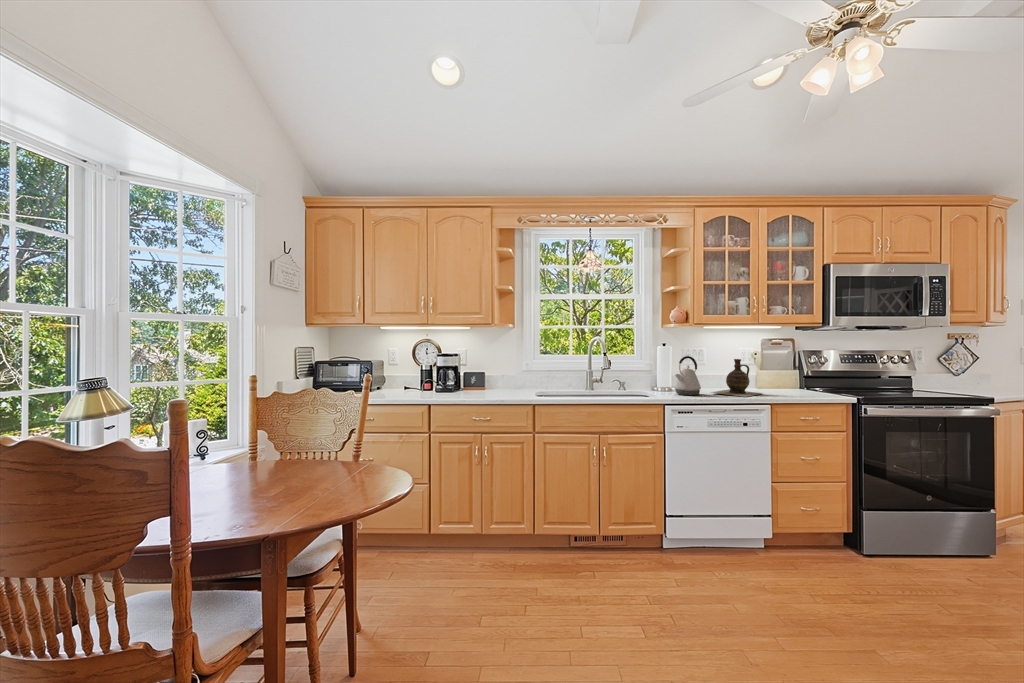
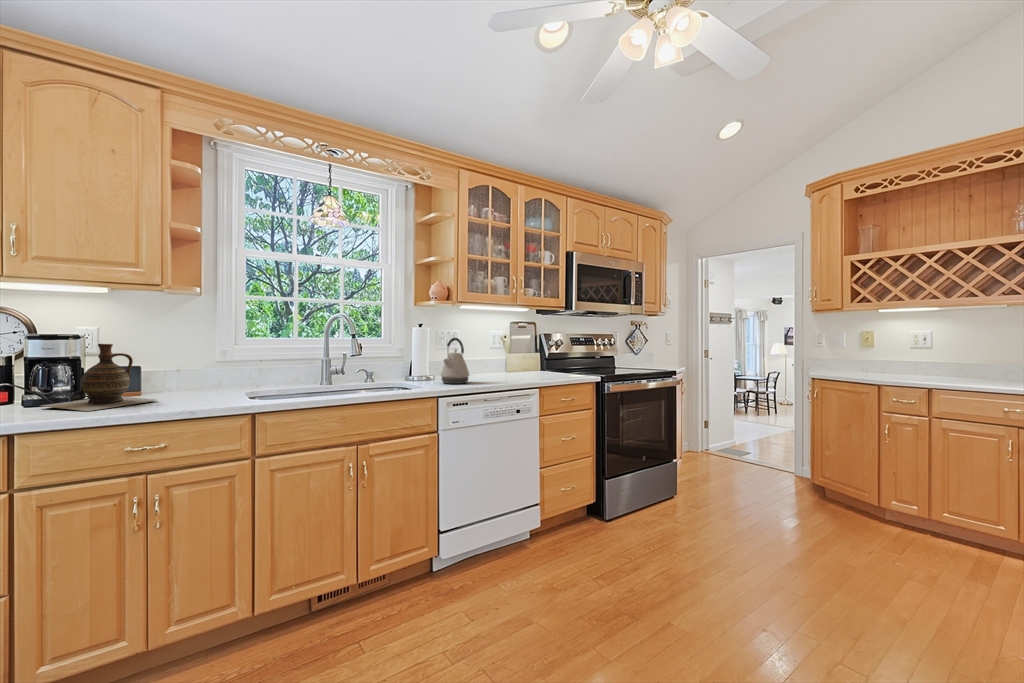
ceramic jug: present [712,359,762,397] -> present [41,344,156,411]

